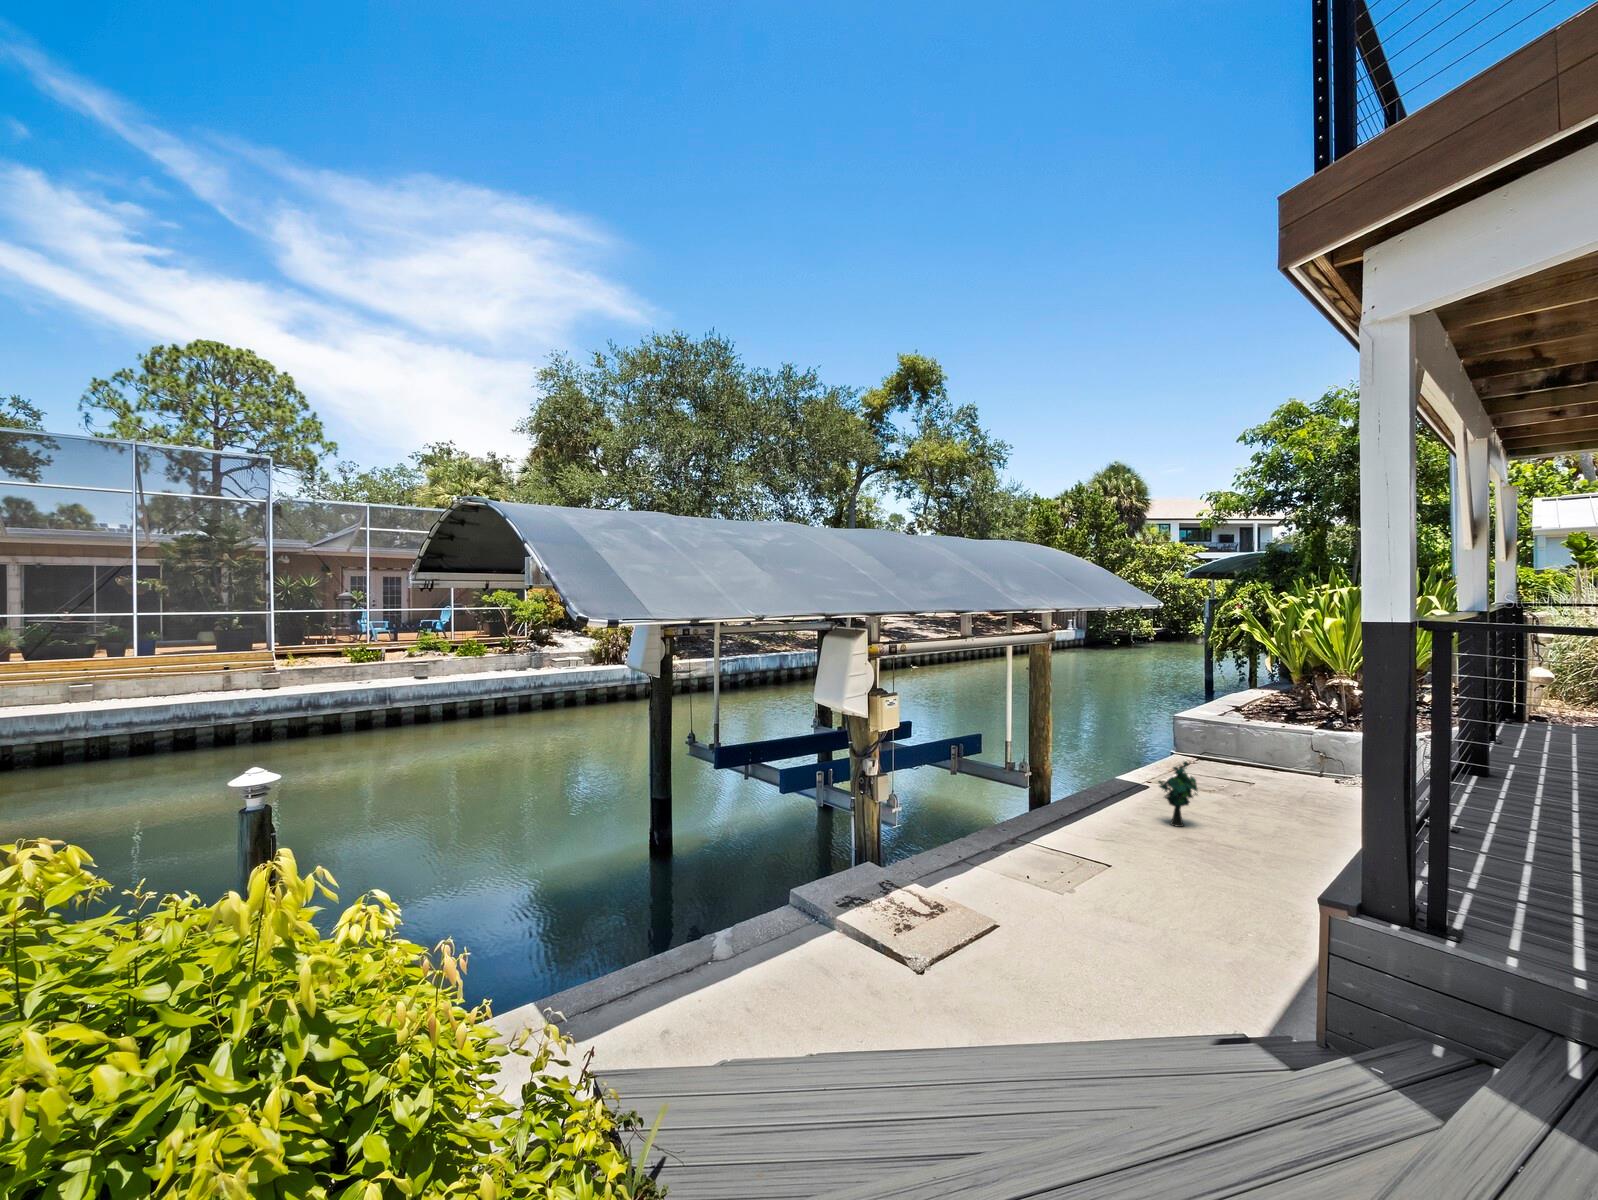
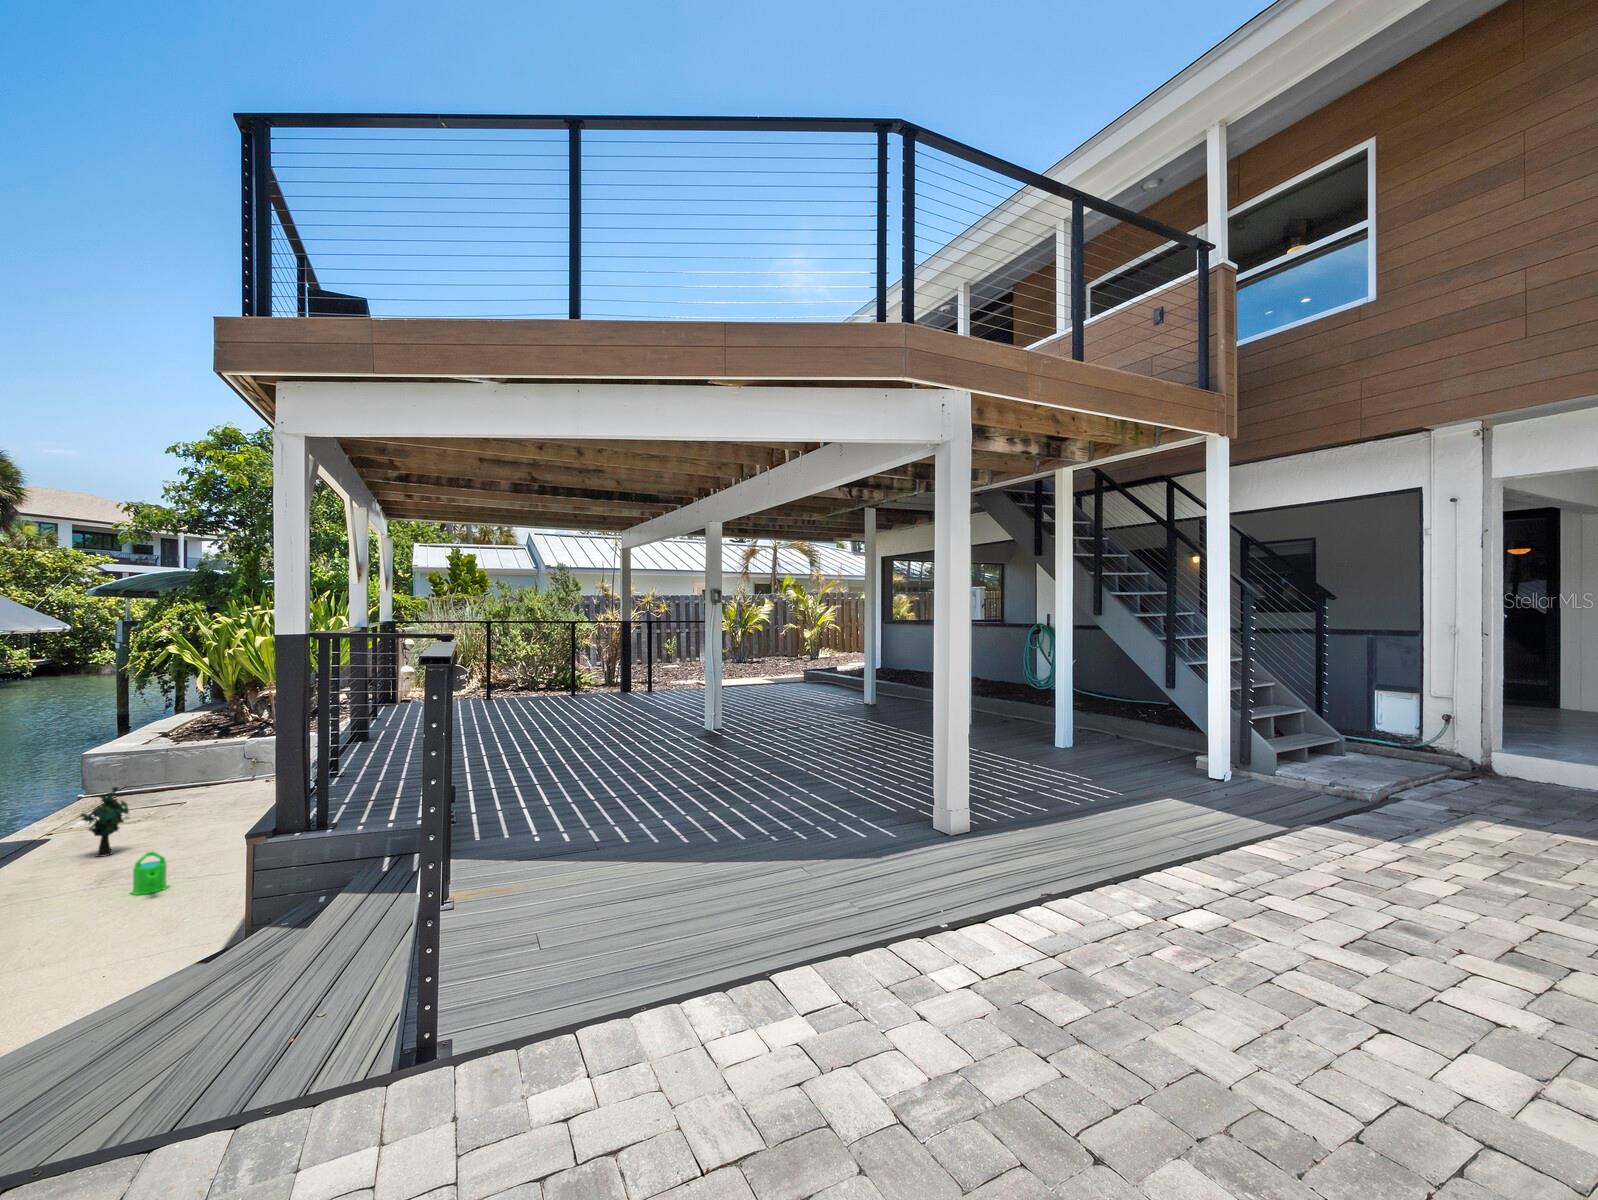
watering can: none [1193,845,1230,891] -> present [132,852,167,895]

